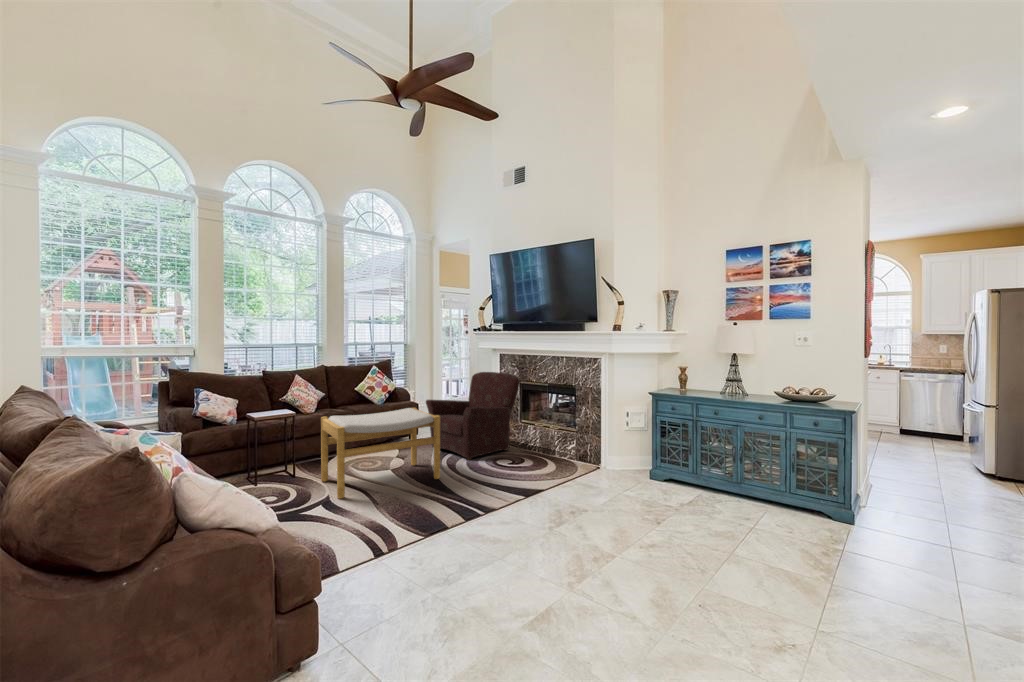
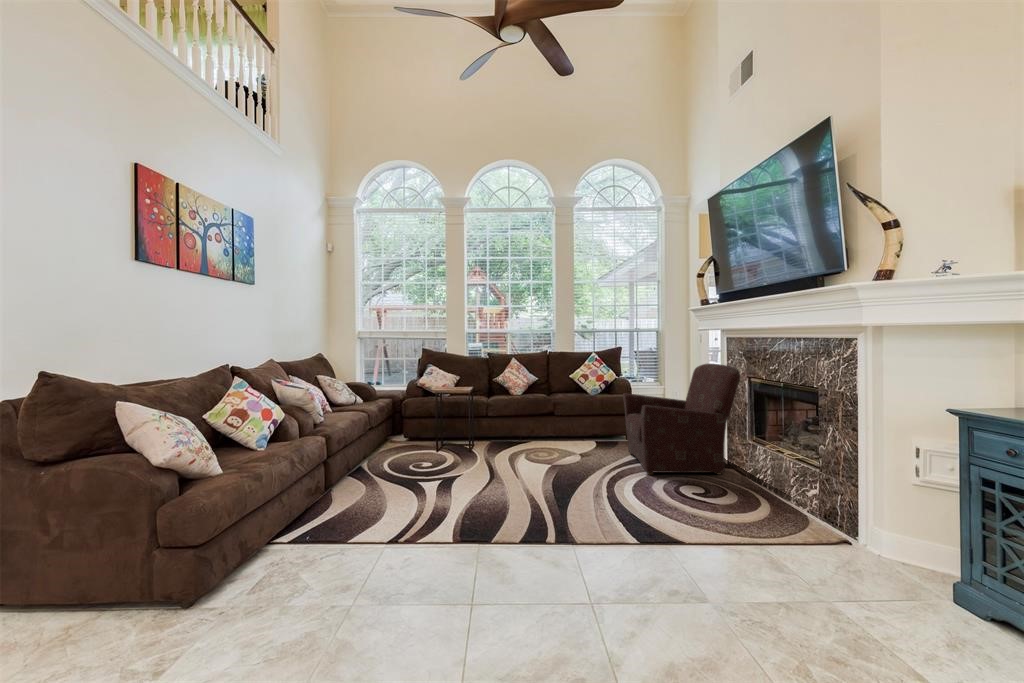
footstool: present [321,408,440,499] -> none [461,397,583,487]

